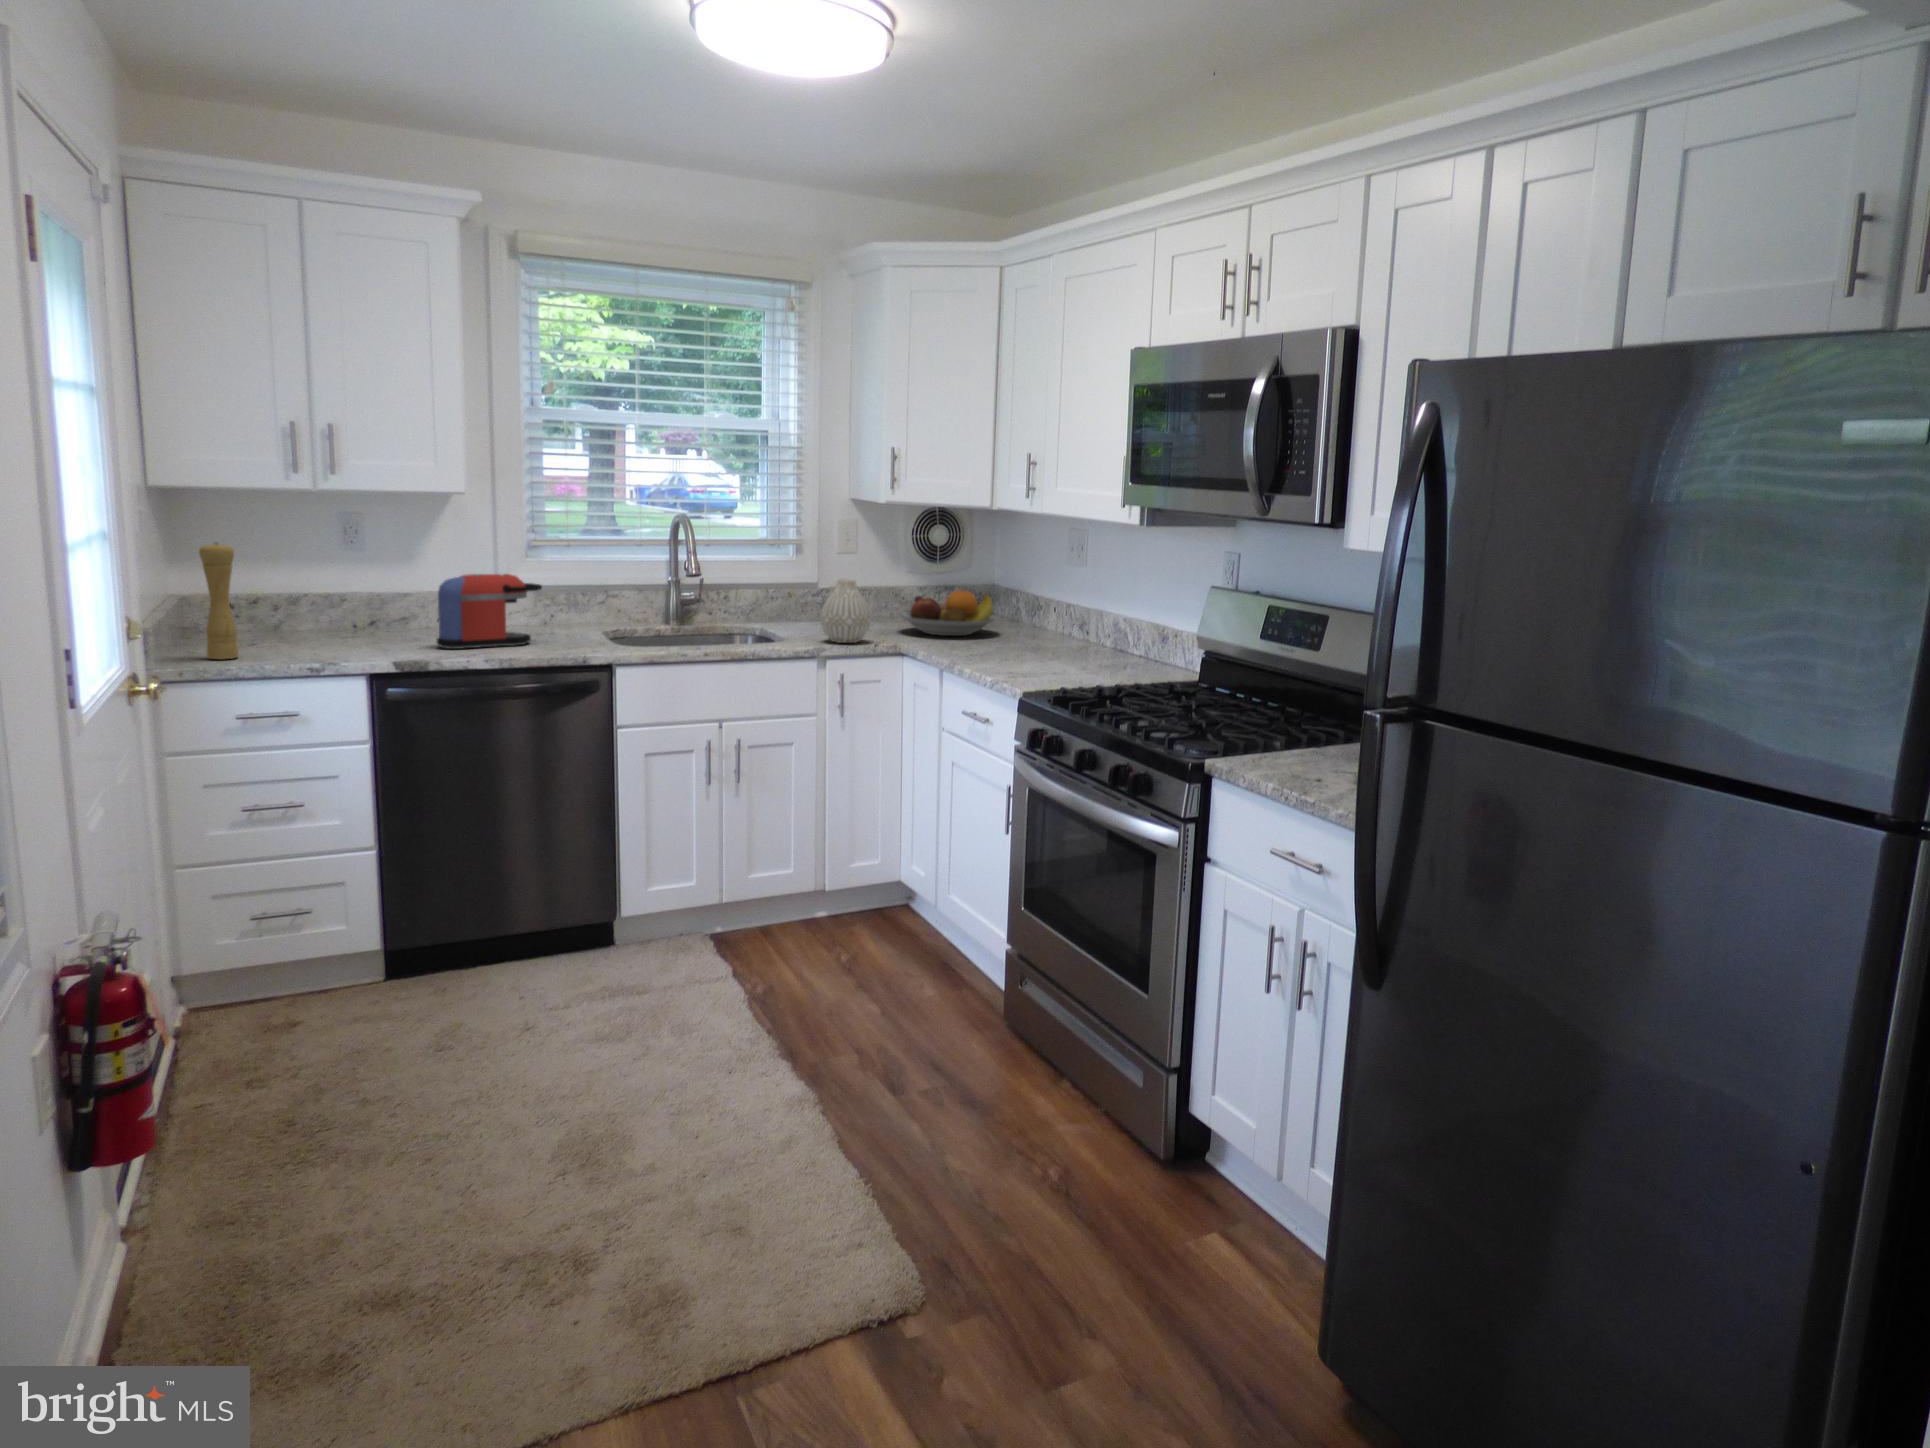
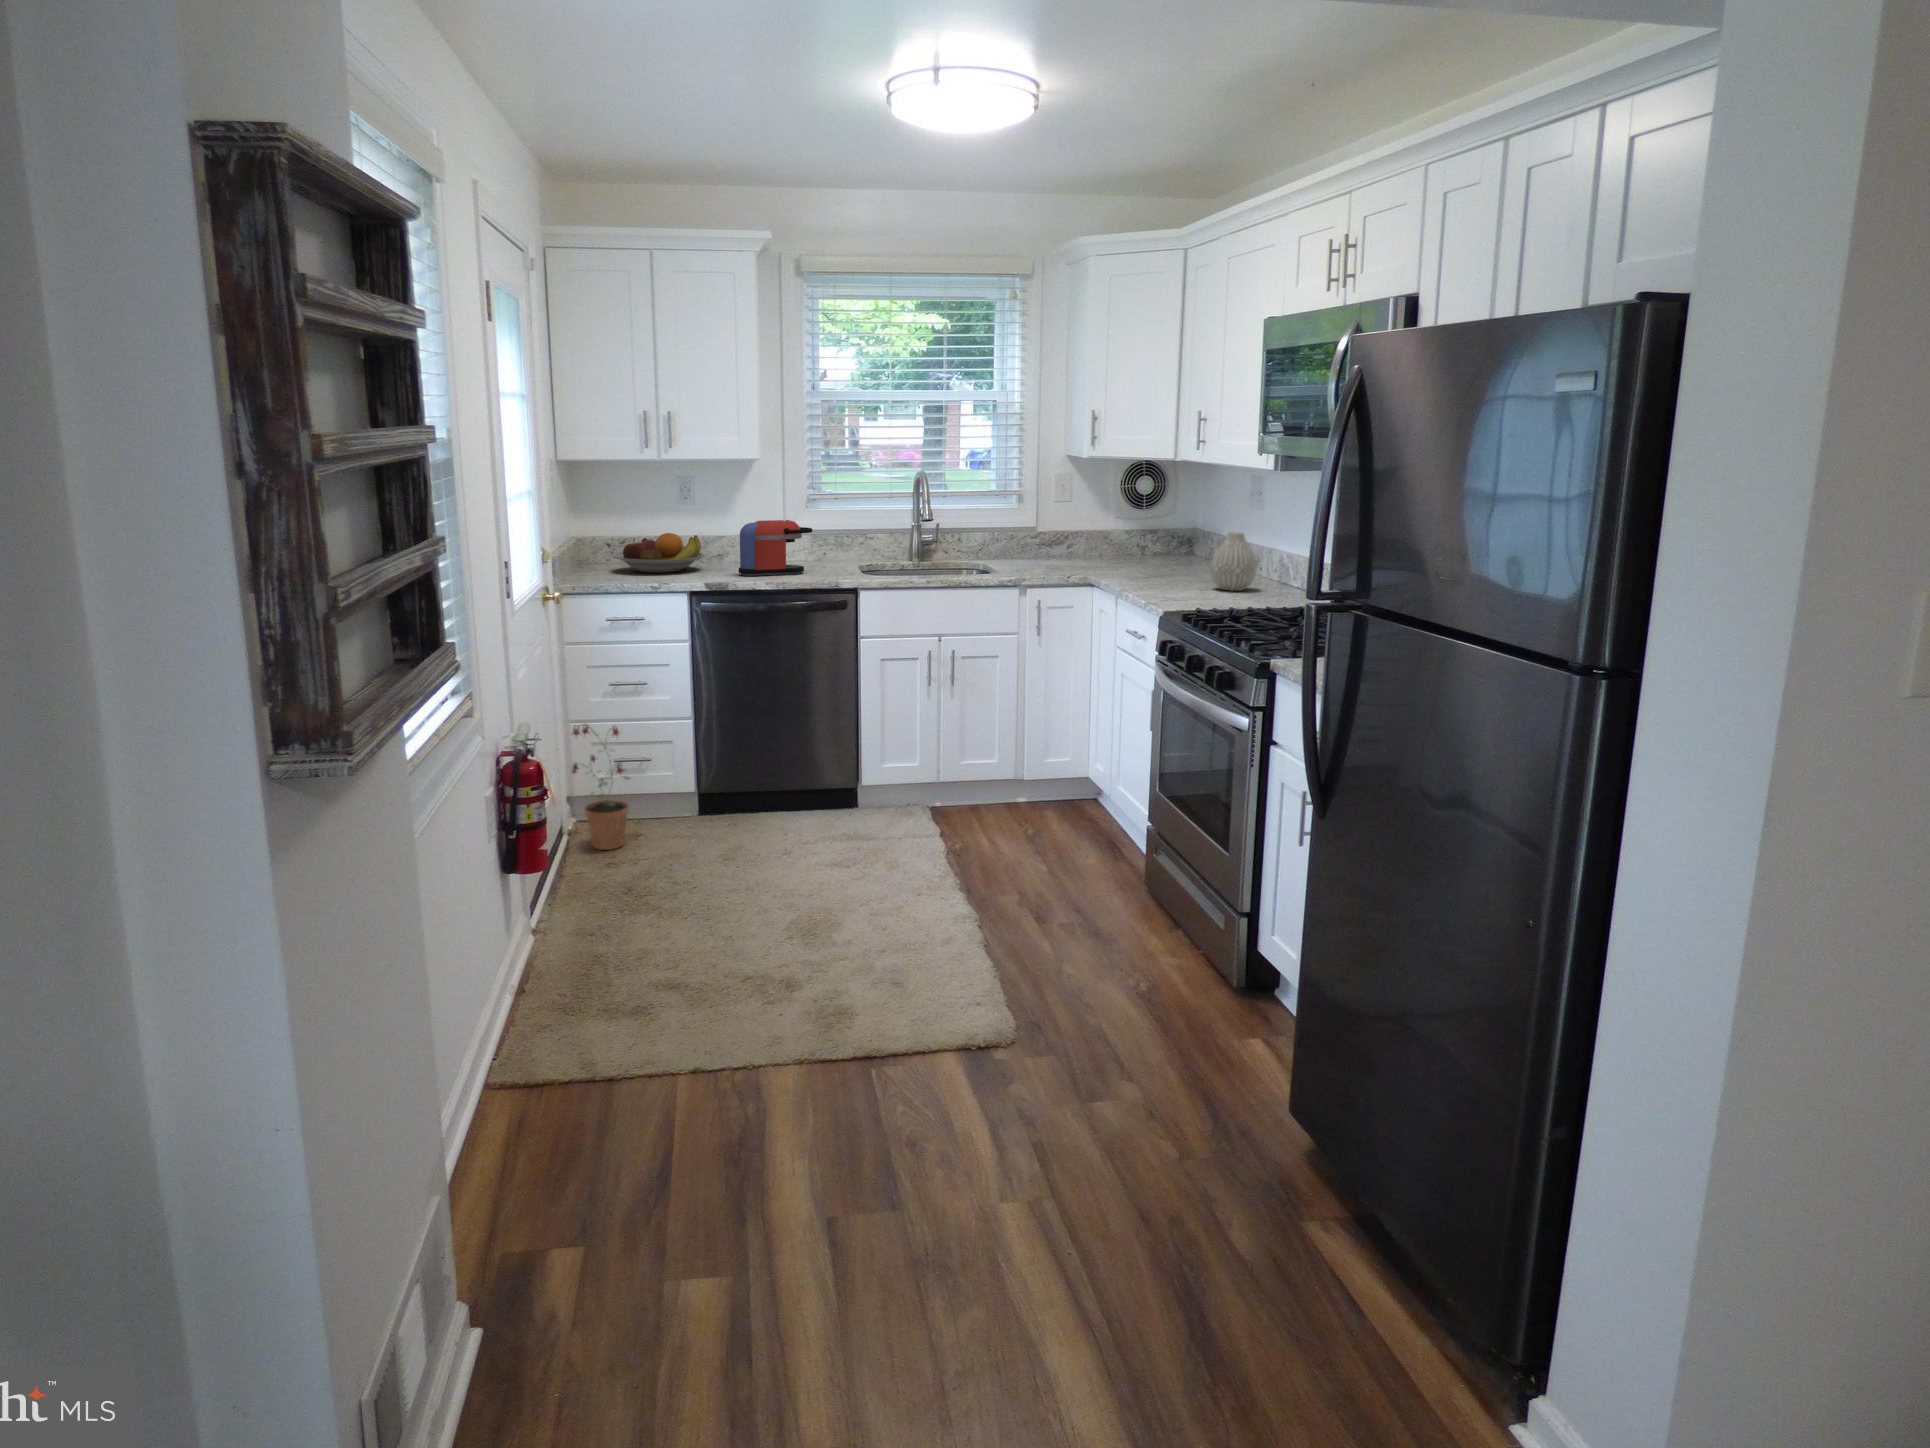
pepper mill: present [199,543,239,659] -> none [588,499,612,580]
vase: present [820,579,871,643] -> present [1210,532,1257,591]
fruit bowl: present [898,590,998,636] -> present [615,533,704,573]
potted plant: none [176,872,288,1057] -> present [571,724,629,850]

